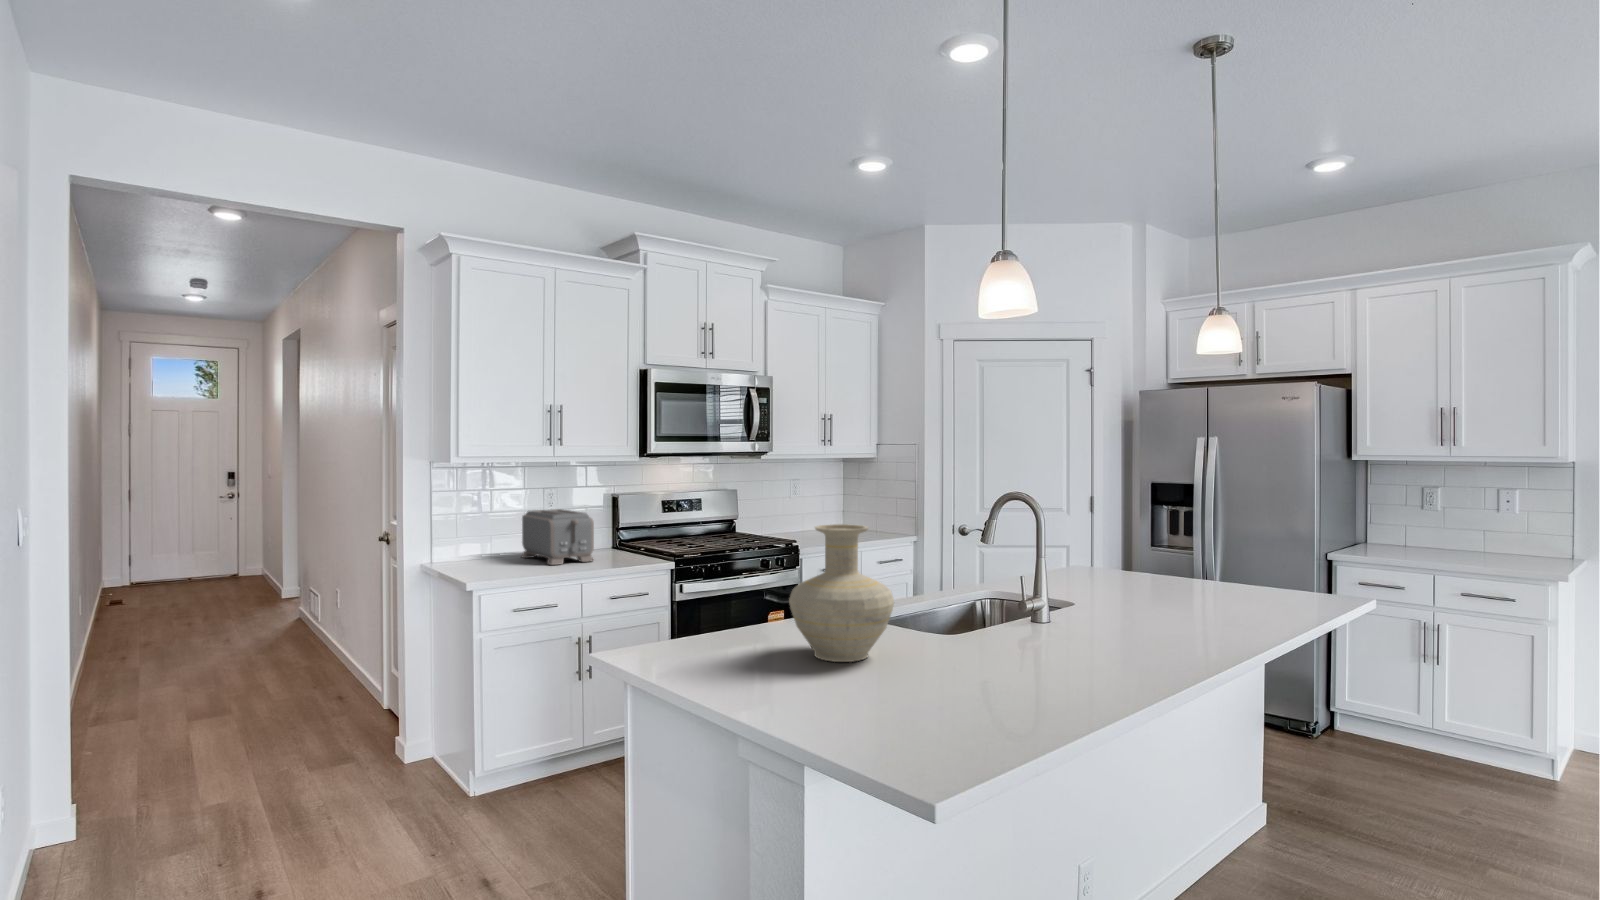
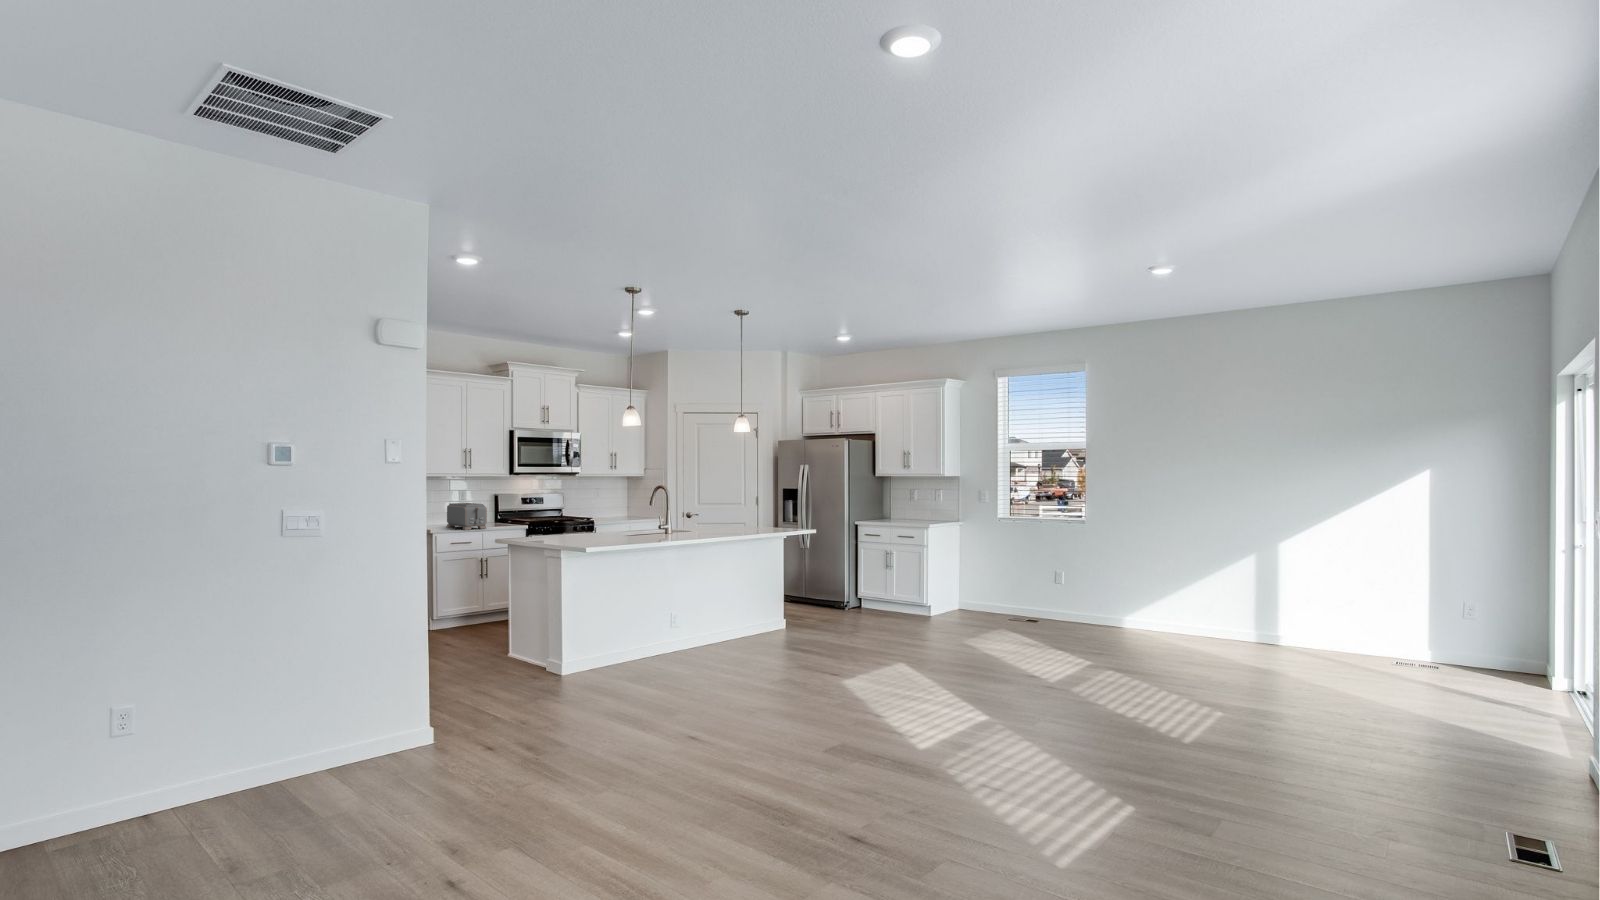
vase: present [789,524,894,662] -> none [576,501,615,548]

